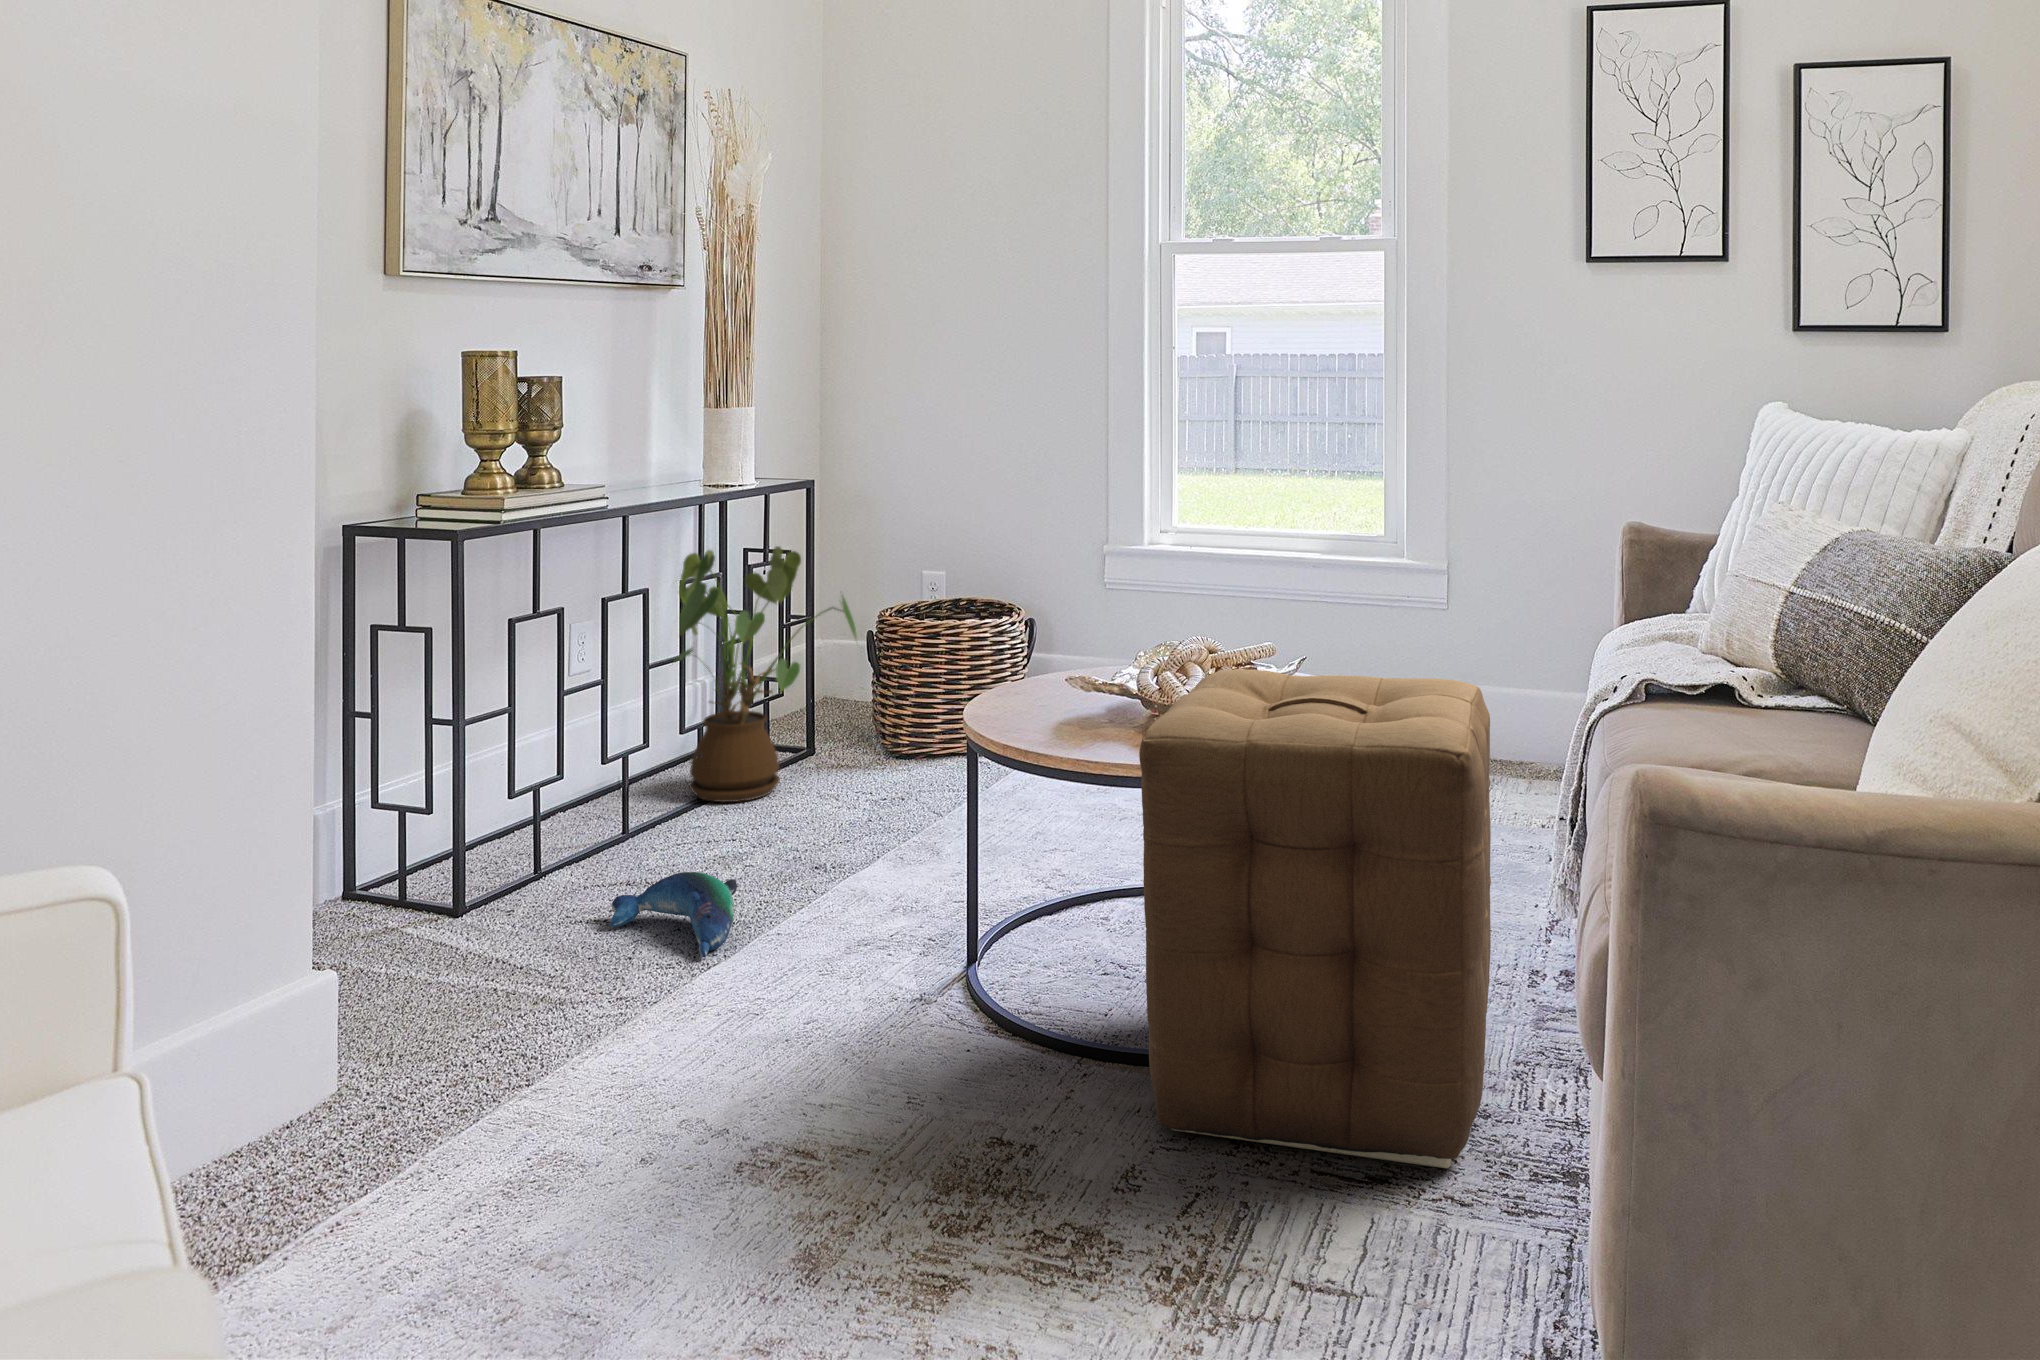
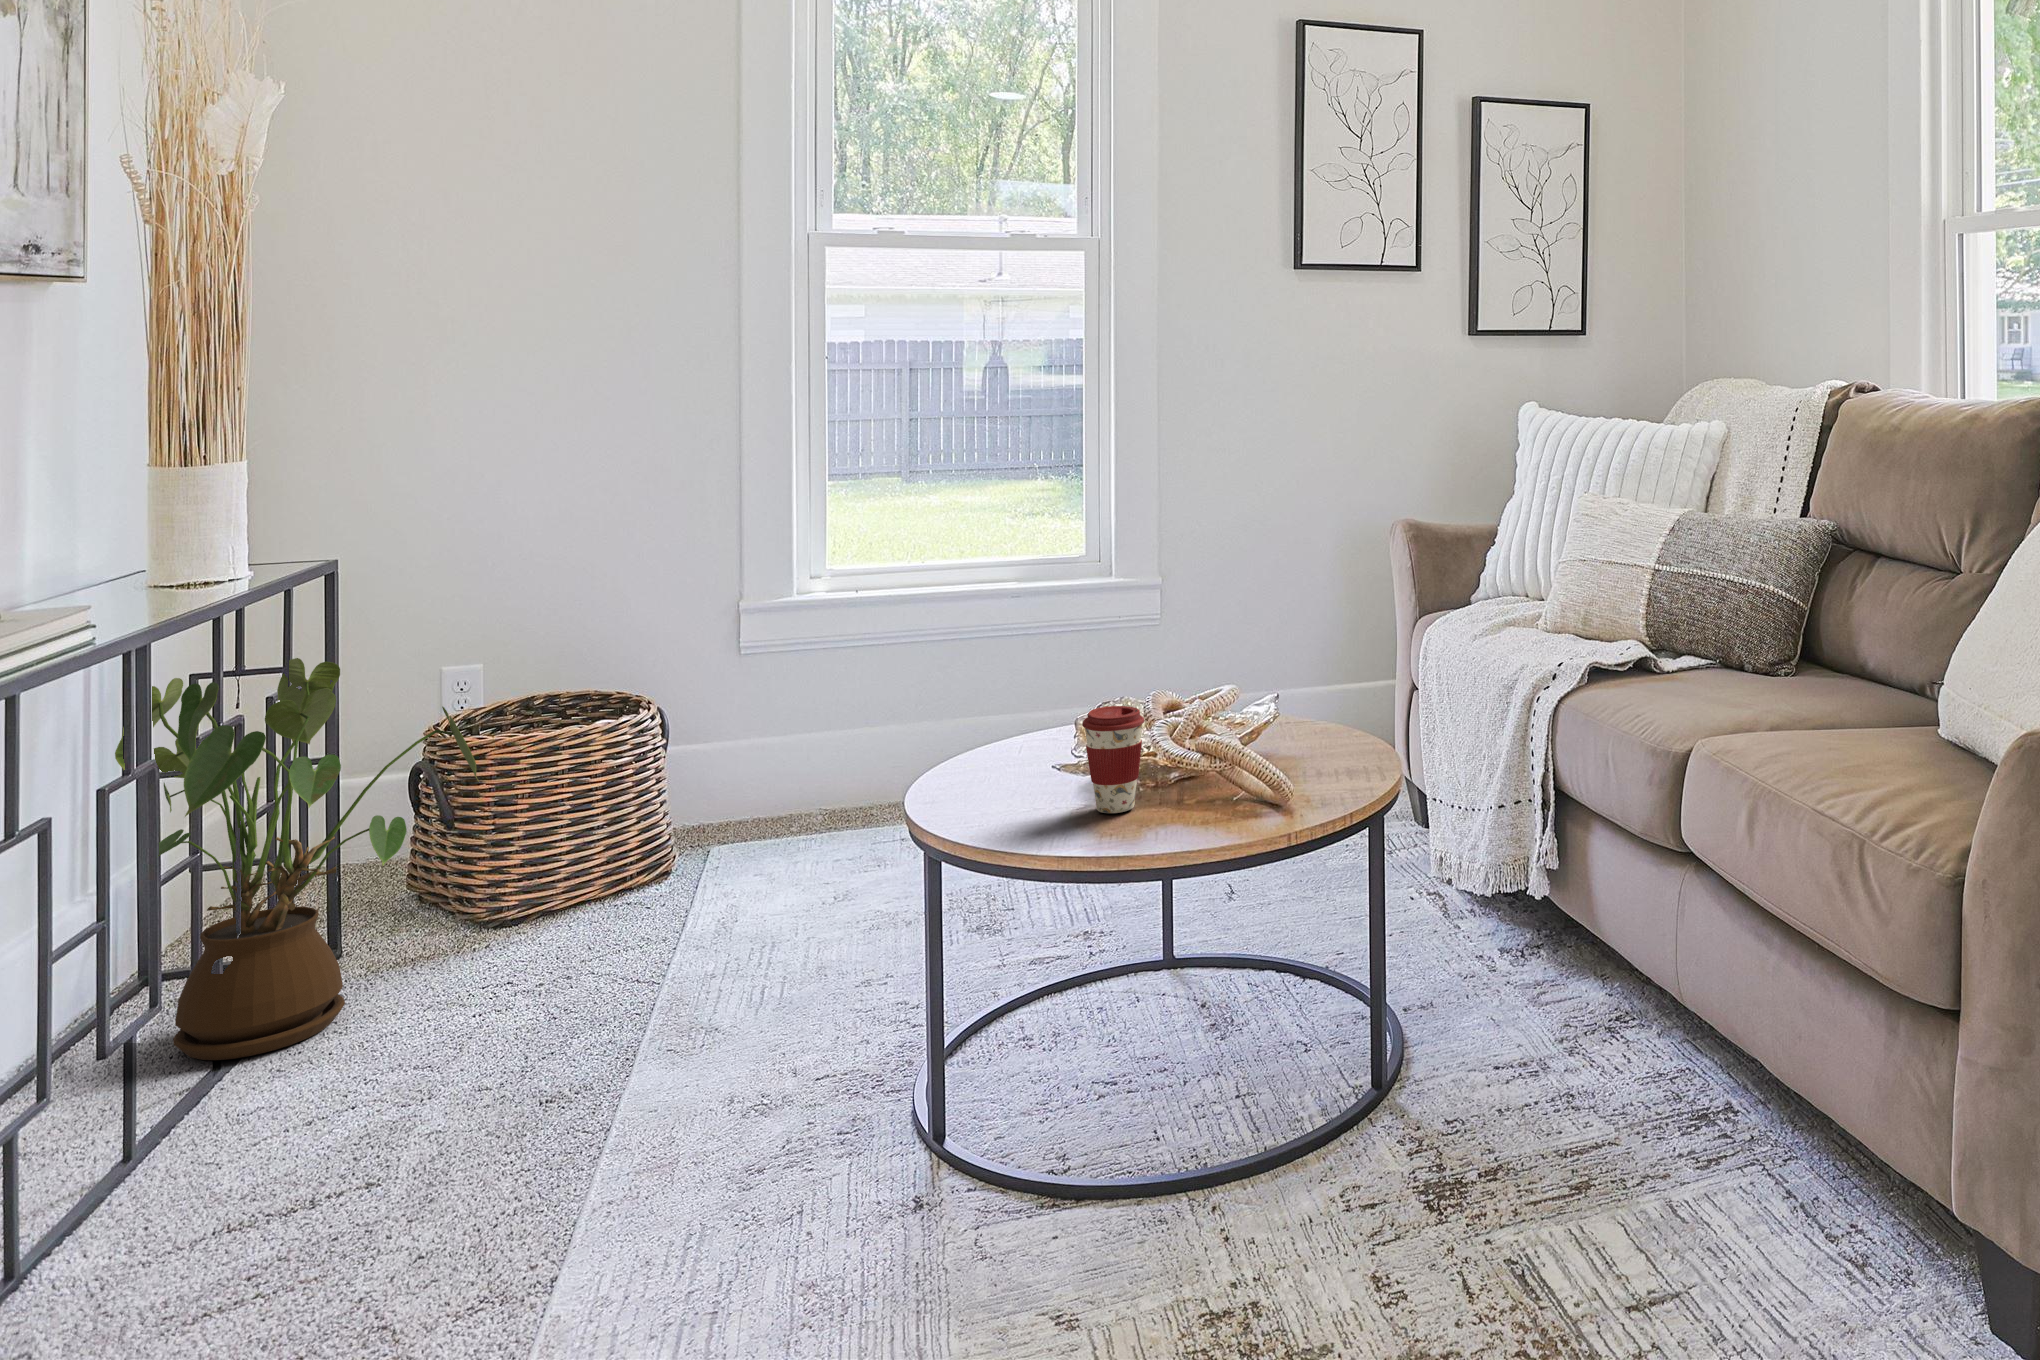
coffee cup: none [1036,650,1085,736] -> present [1082,706,1144,813]
ottoman: present [1139,669,1491,1168] -> none [1241,669,1668,1234]
plush toy: present [609,872,737,957] -> none [241,1146,517,1291]

